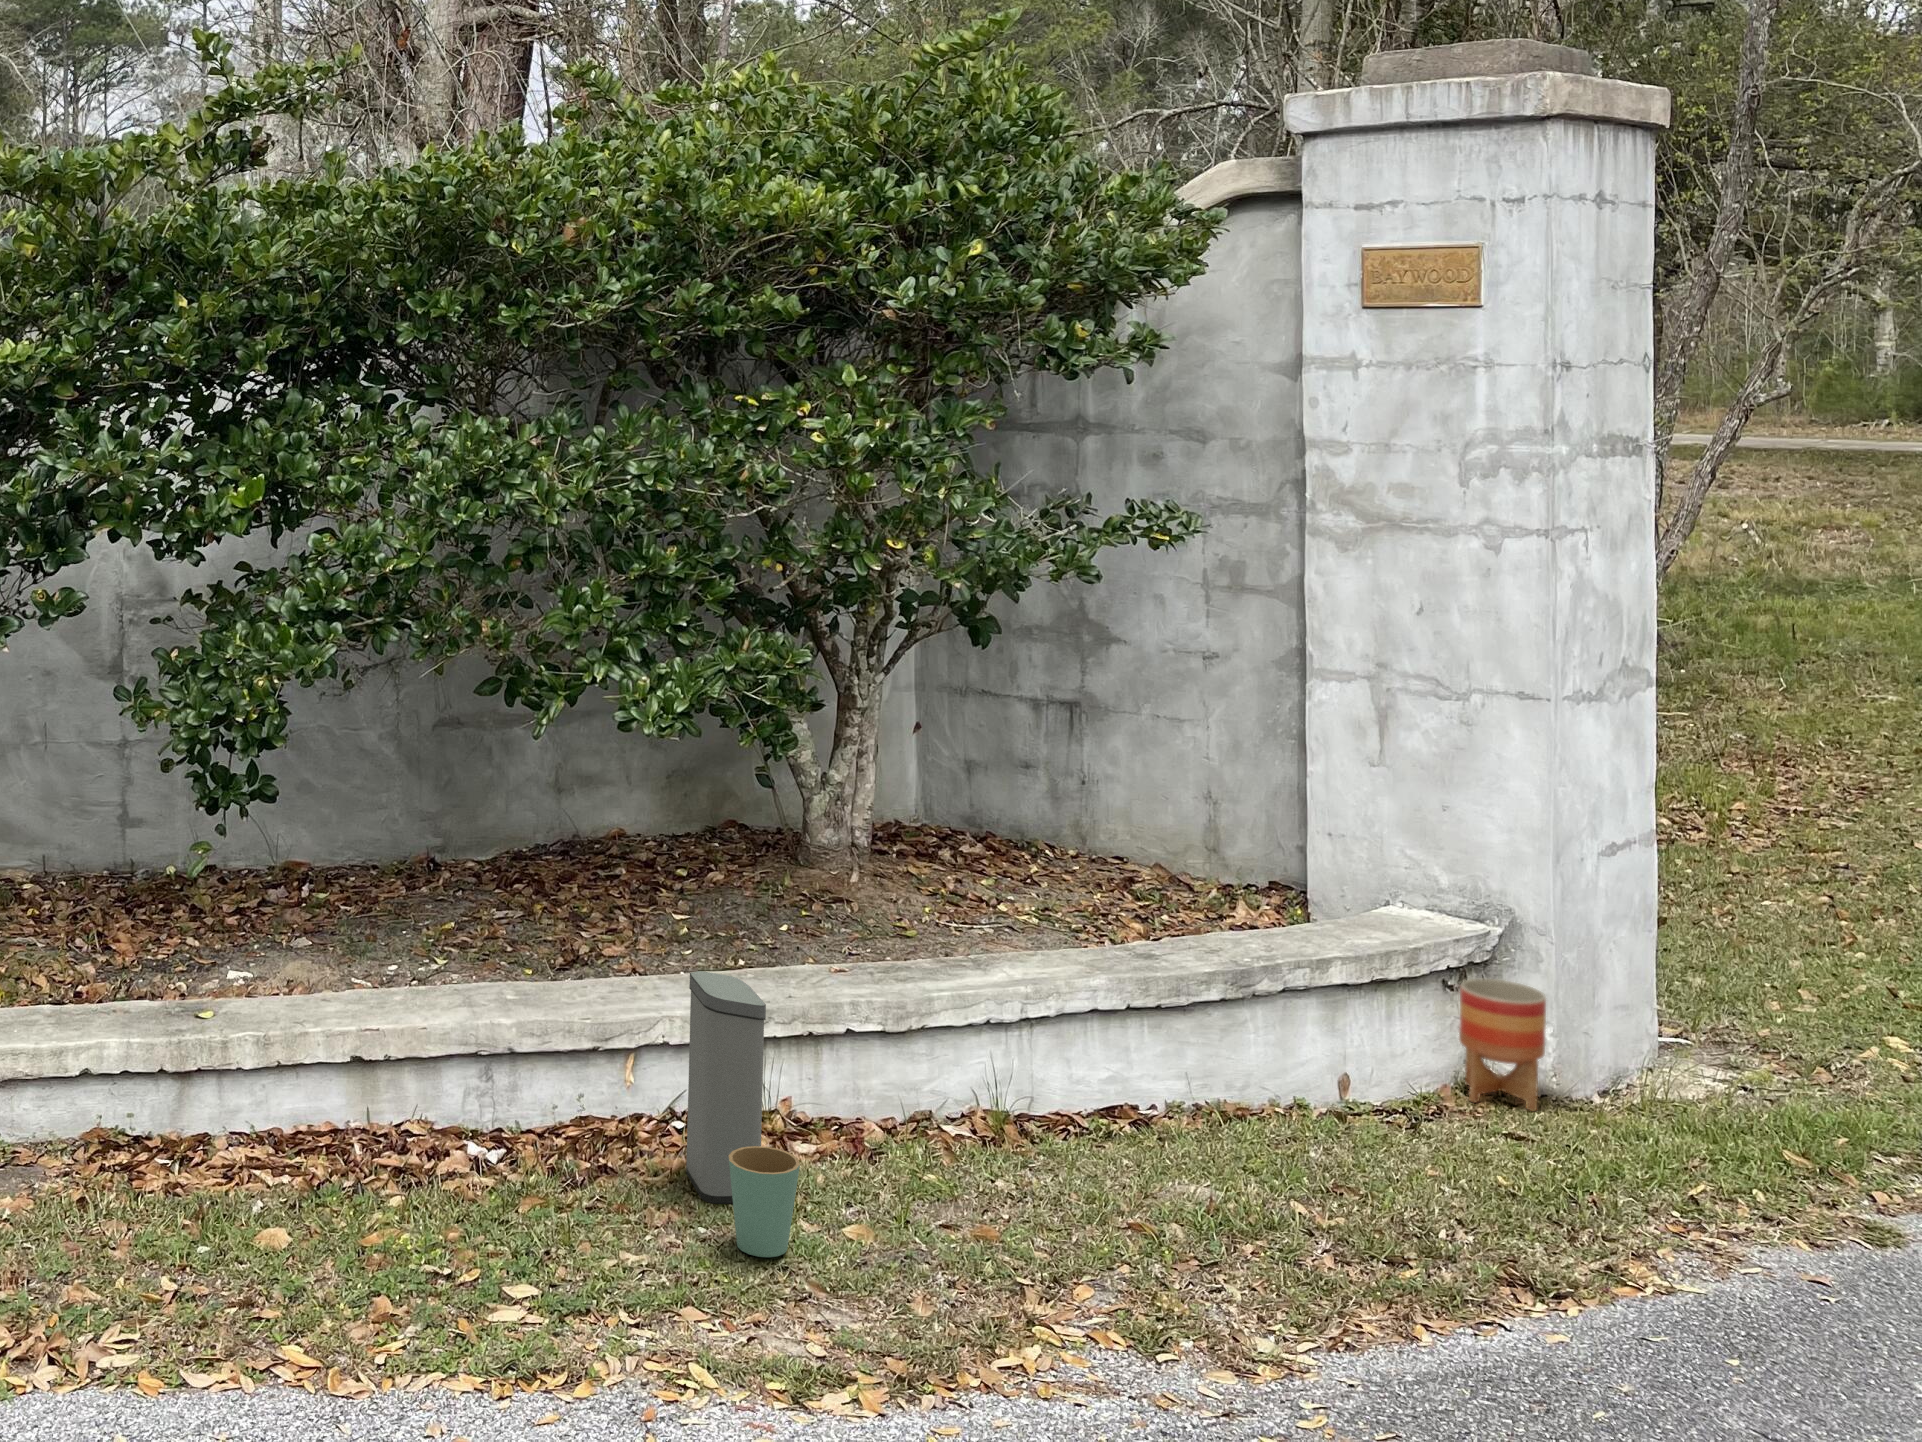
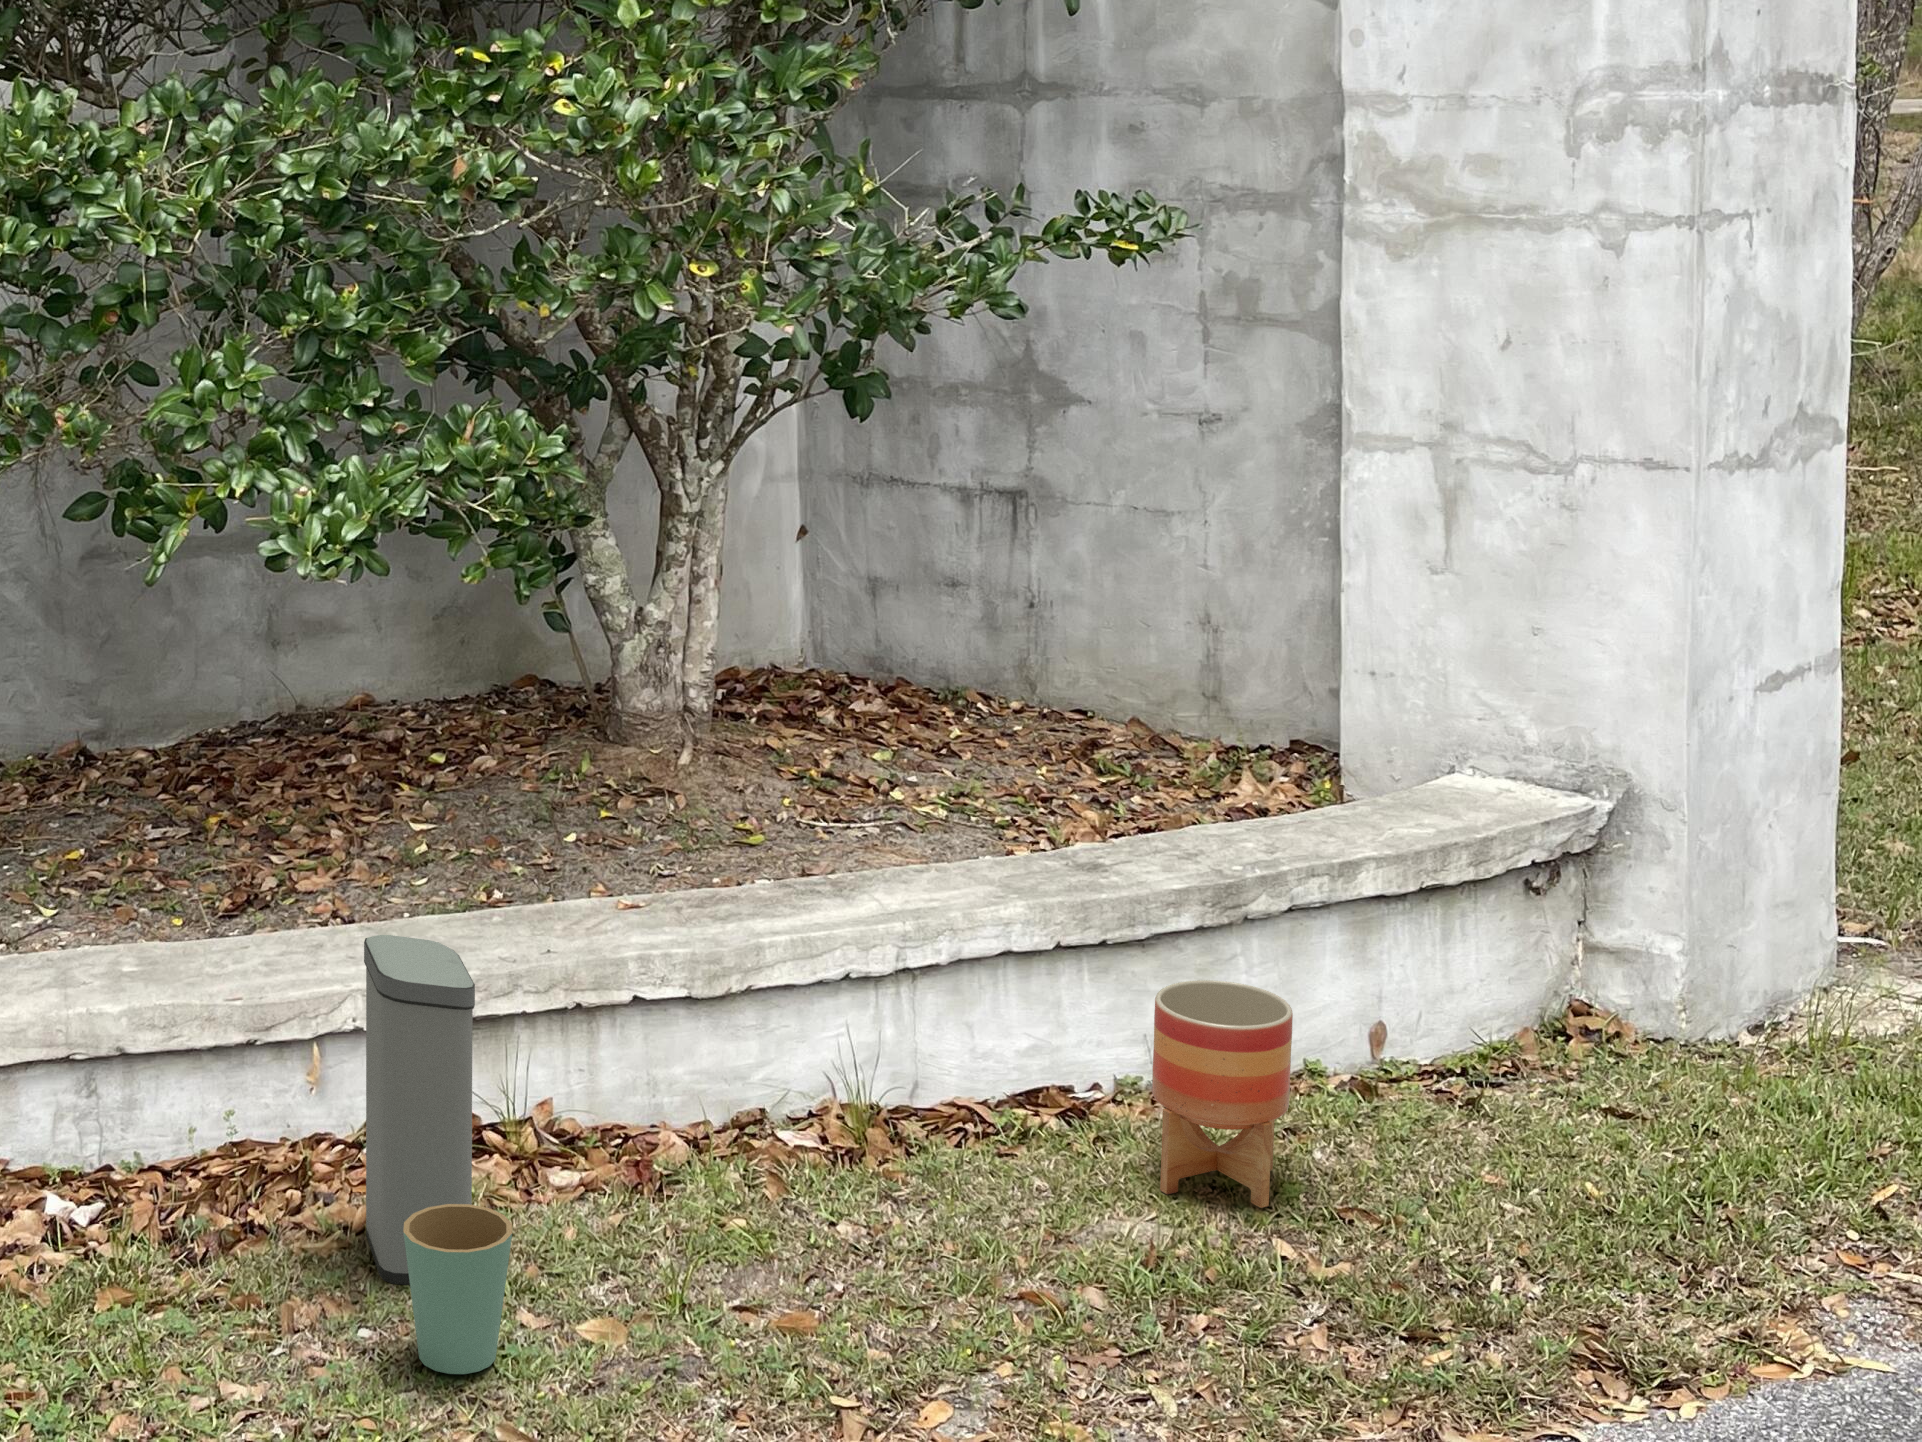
planter: present [1459,978,1546,1111] -> present [1152,980,1293,1208]

